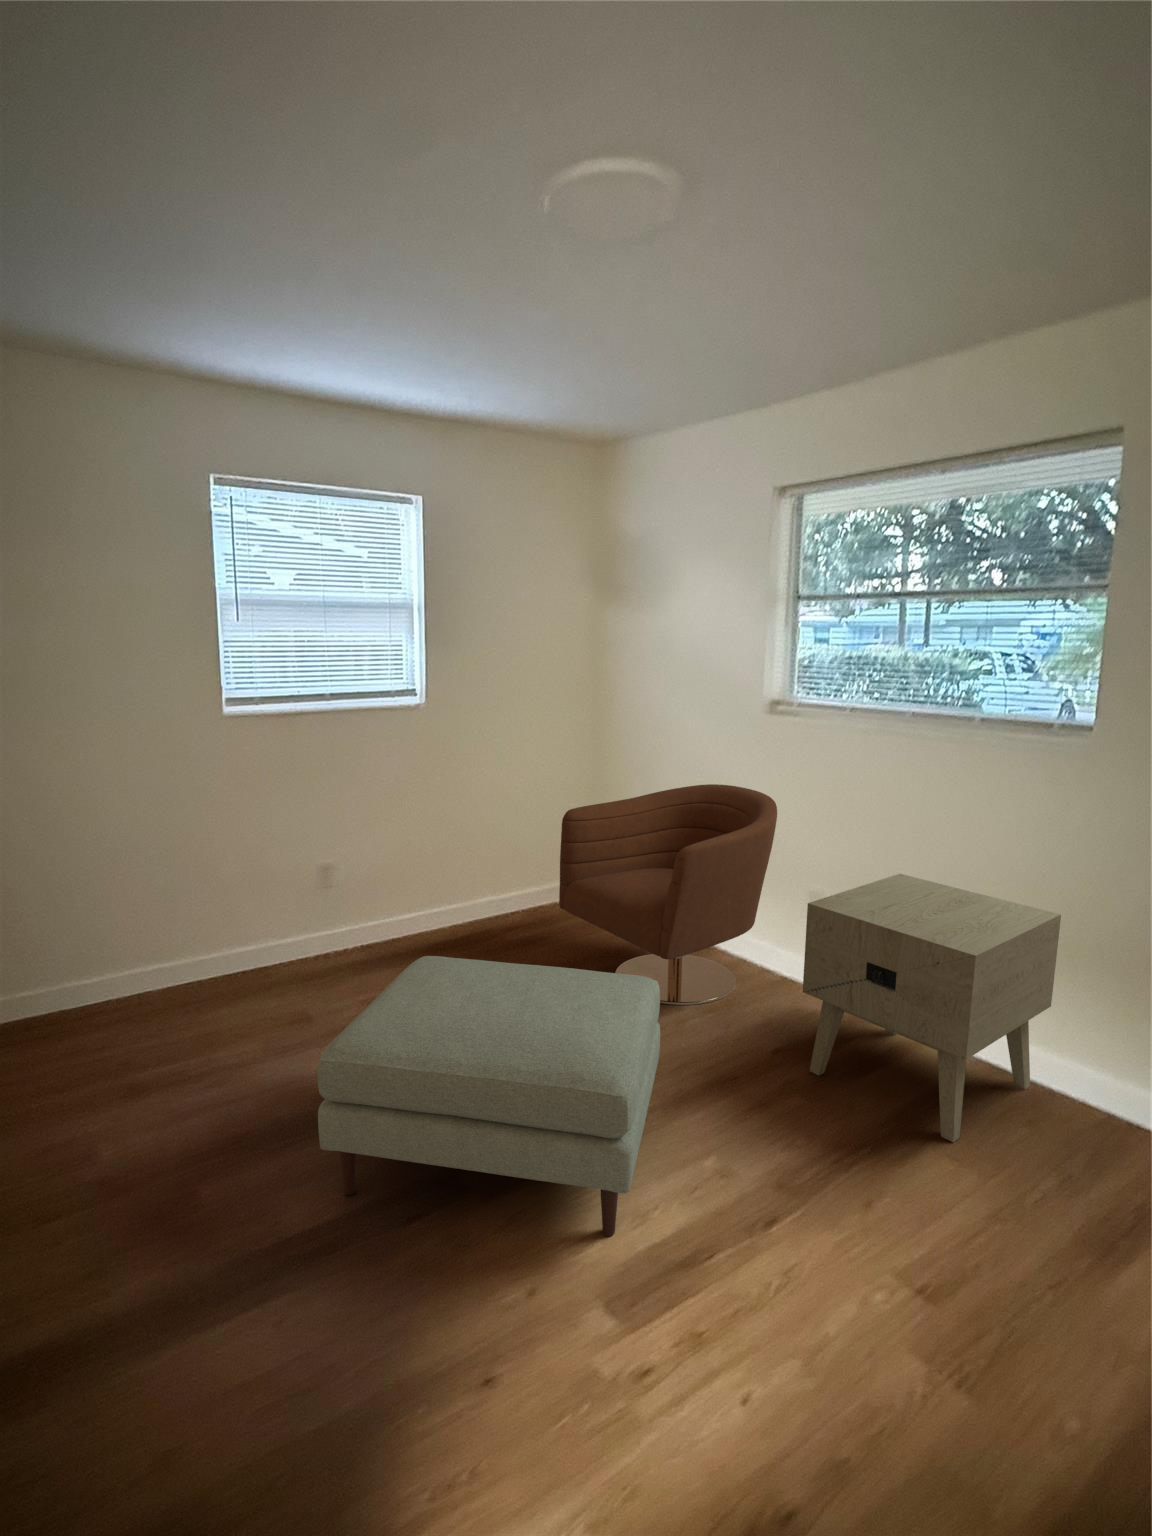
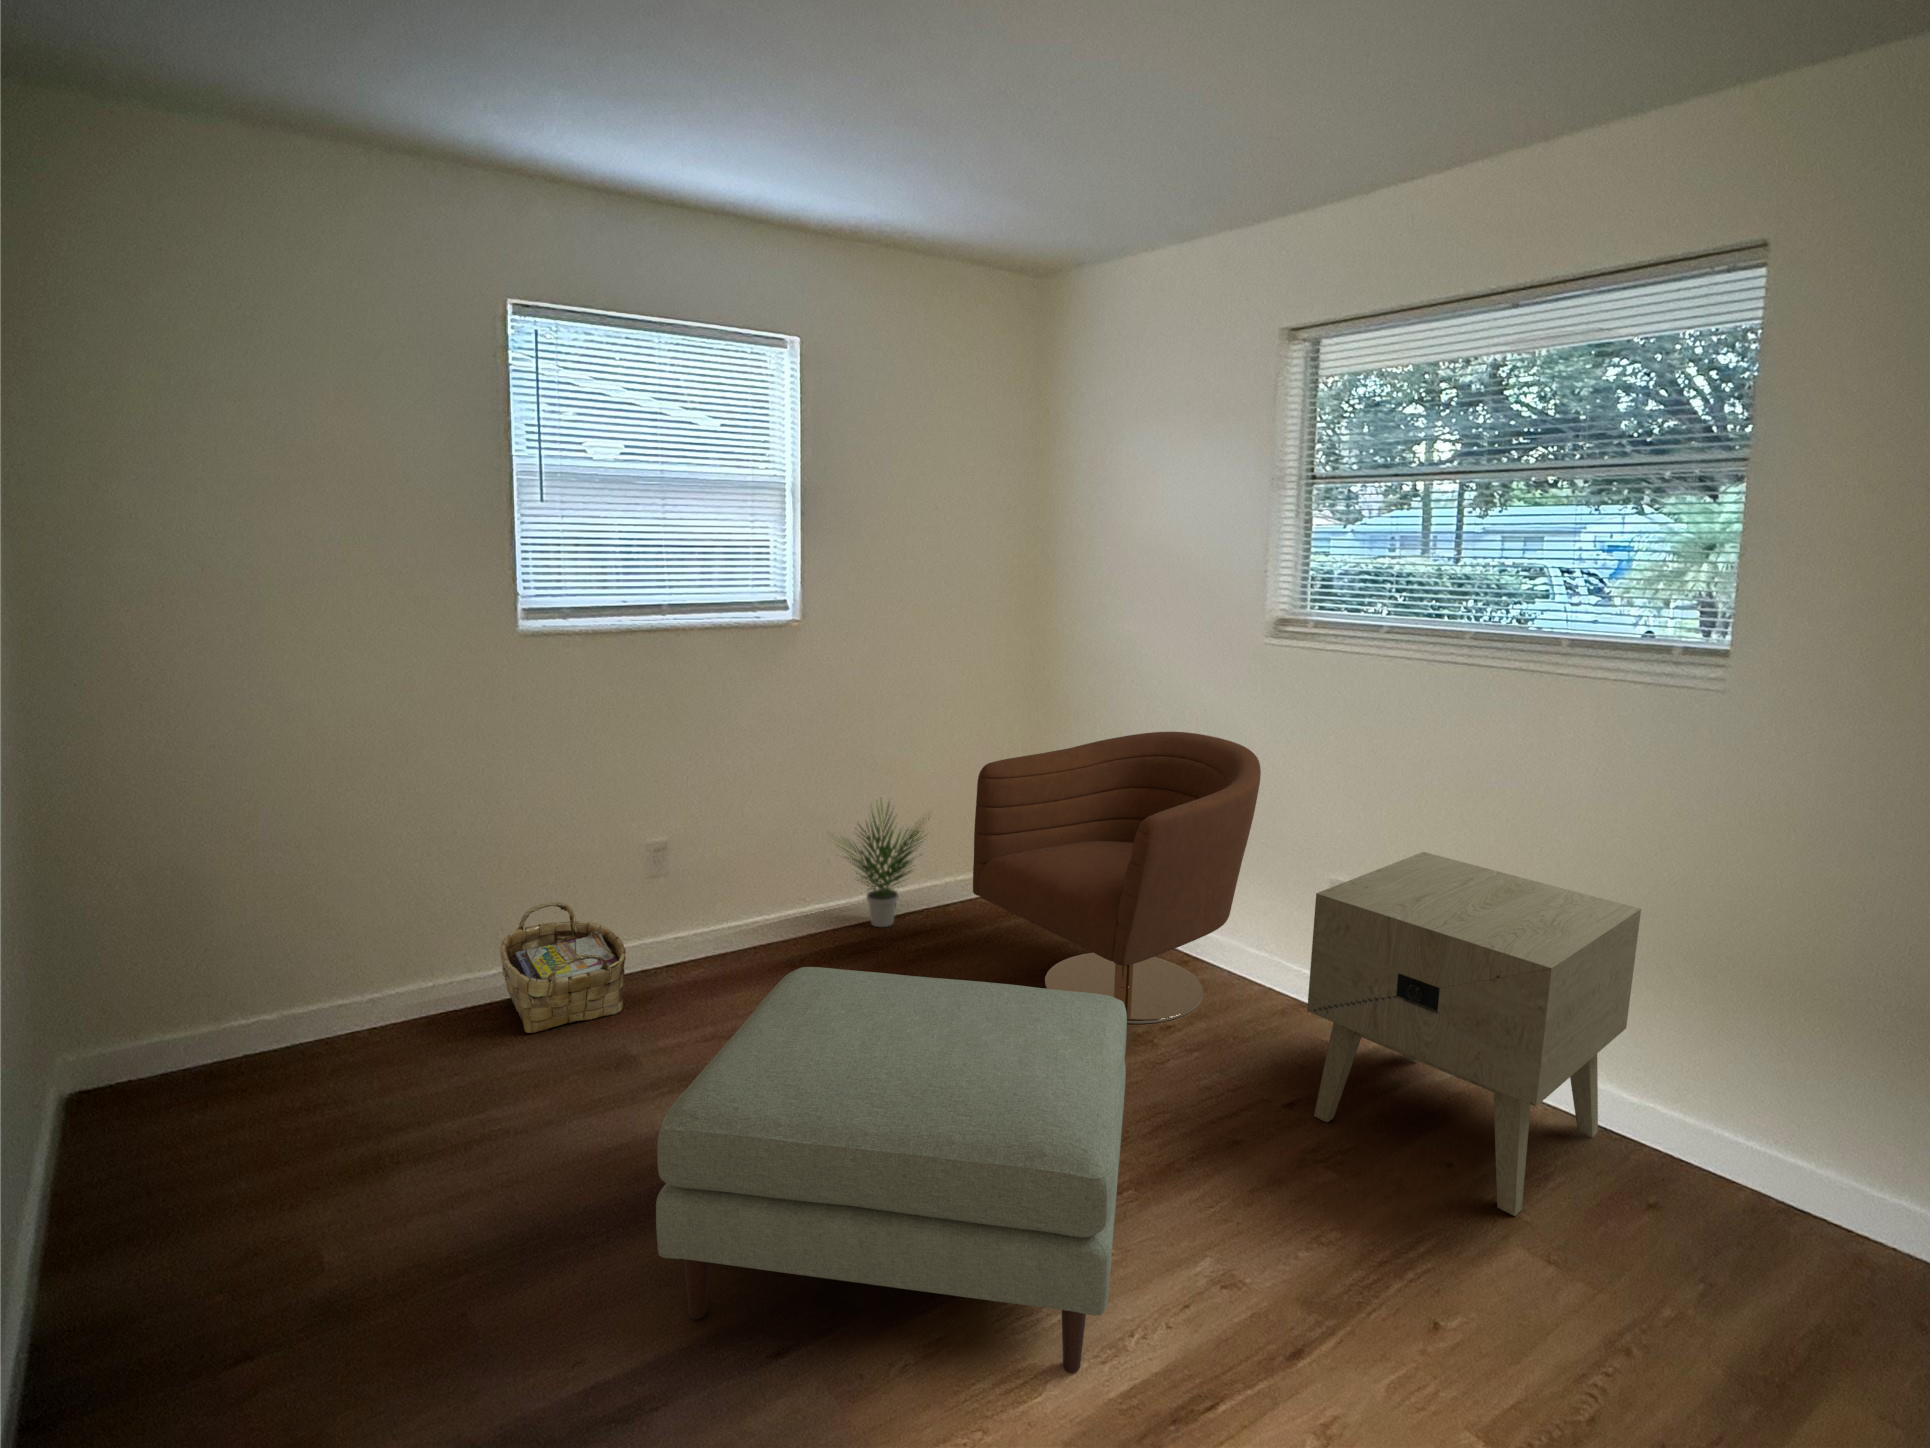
potted plant: none [452,837,533,935] -> present [831,801,923,927]
woven basket: none [214,913,303,1007] -> present [500,902,626,1033]

